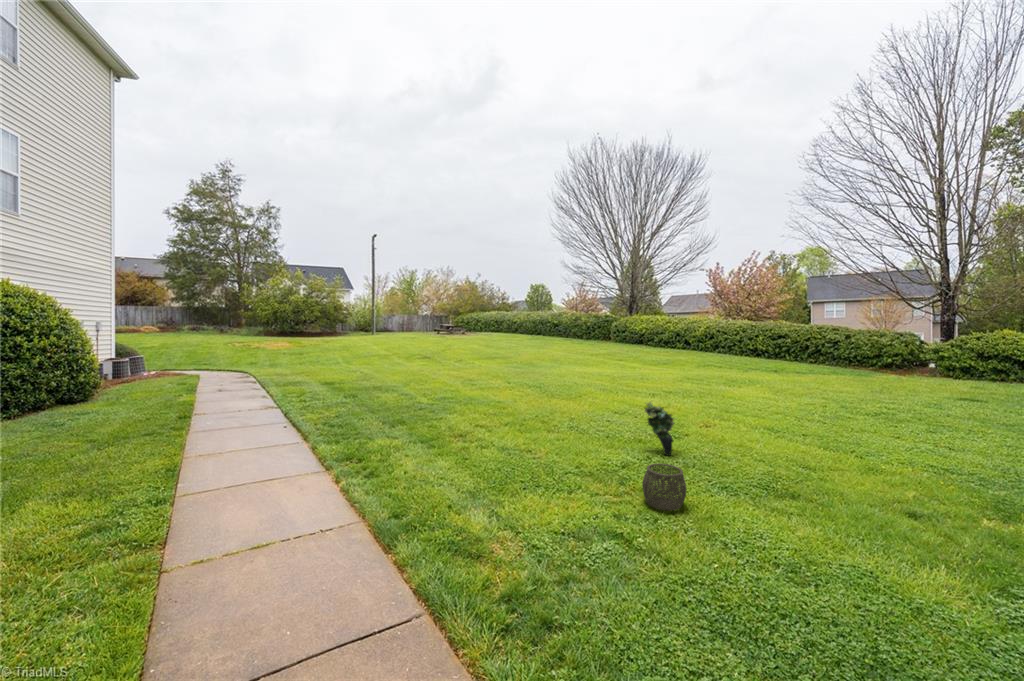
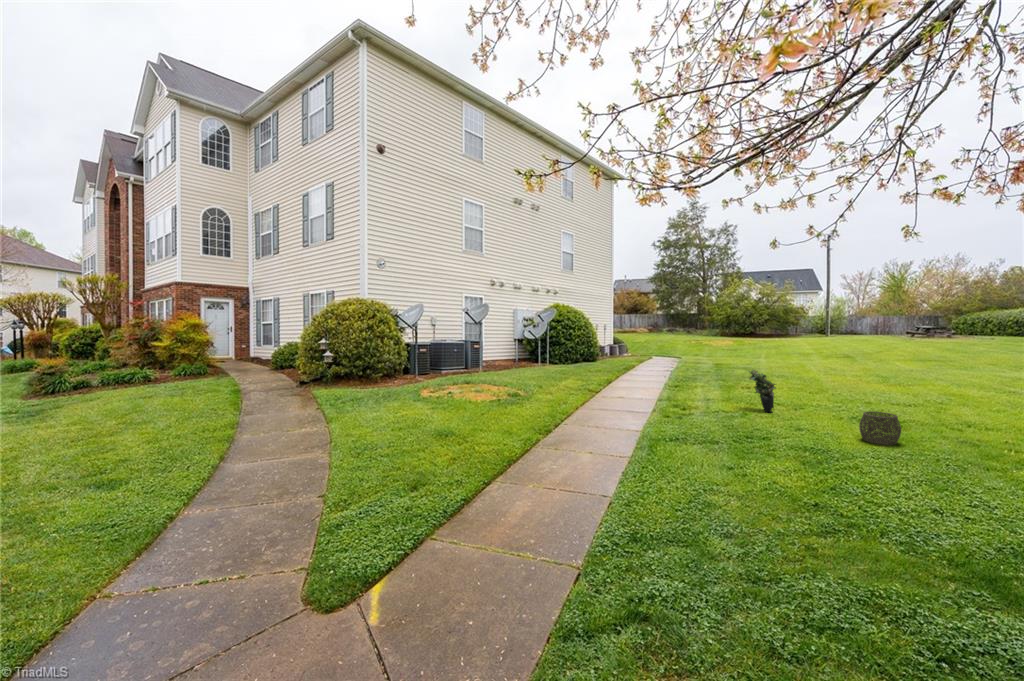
potted plant: present [645,402,674,456] -> present [748,370,776,413]

